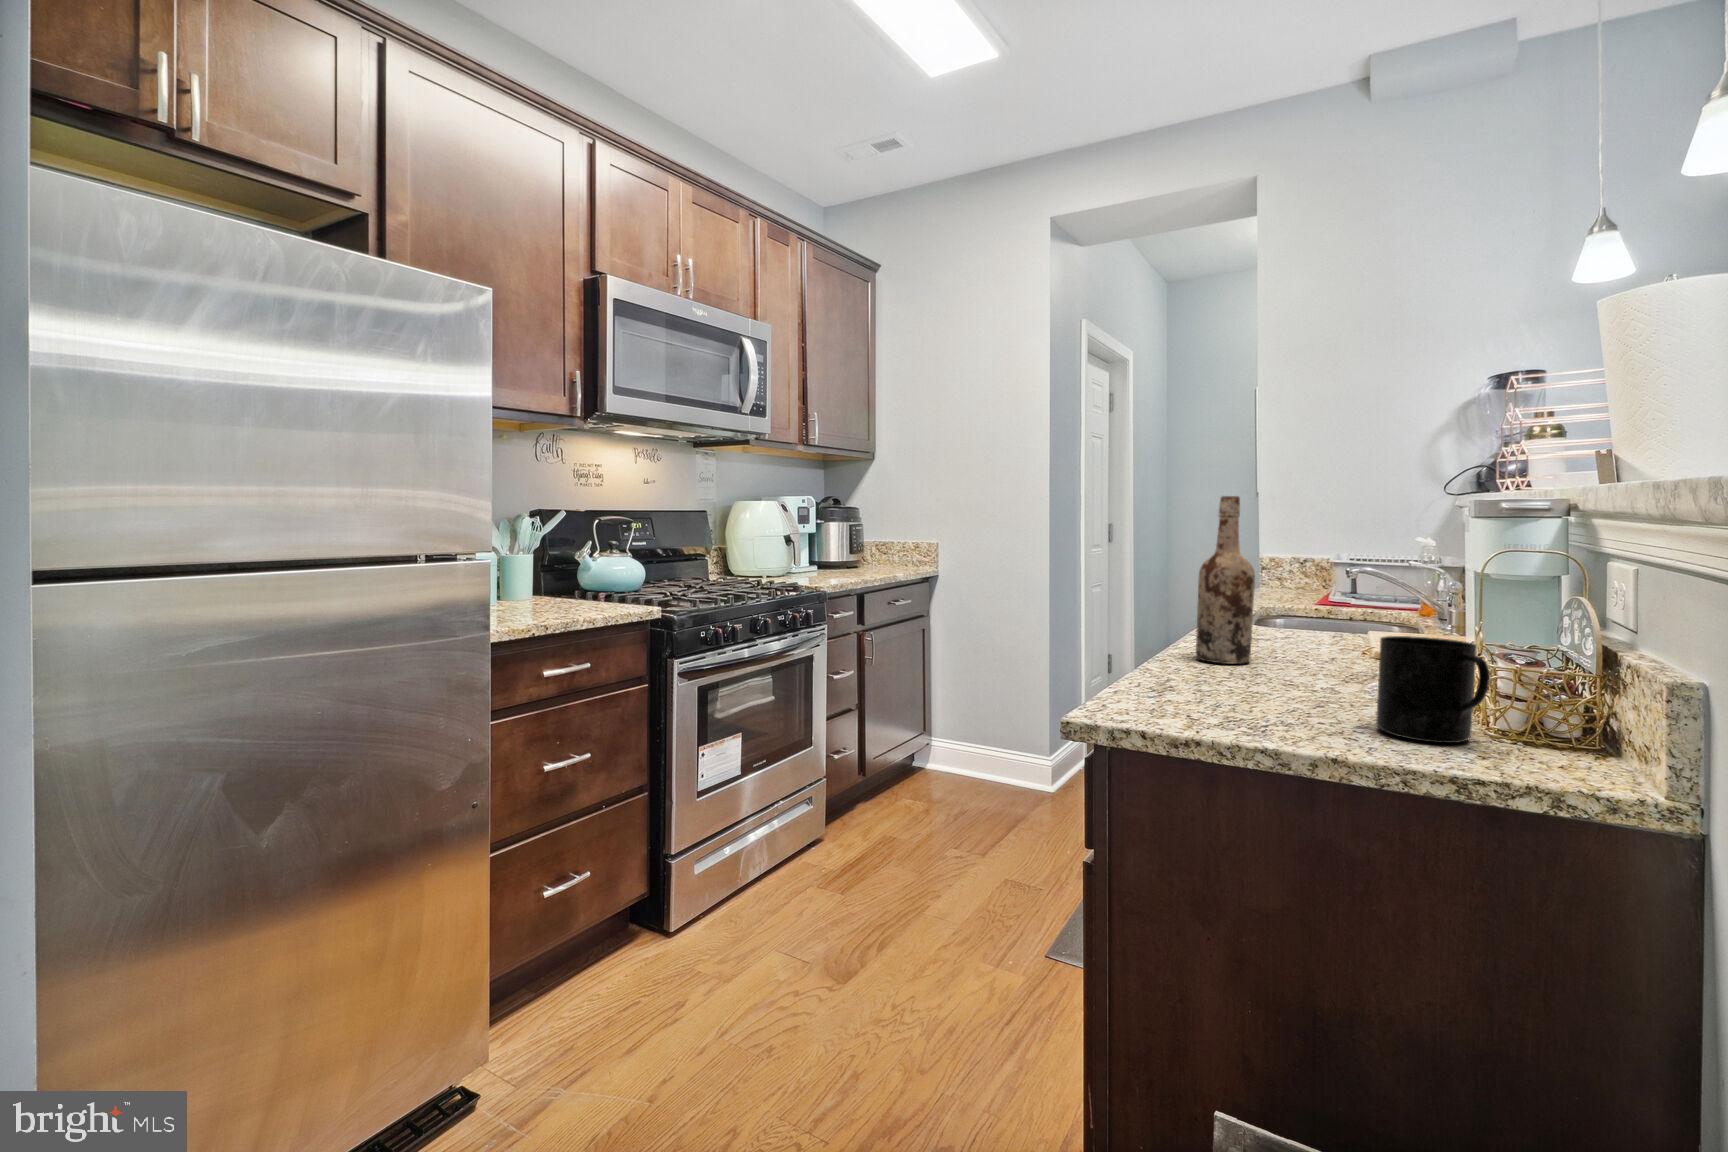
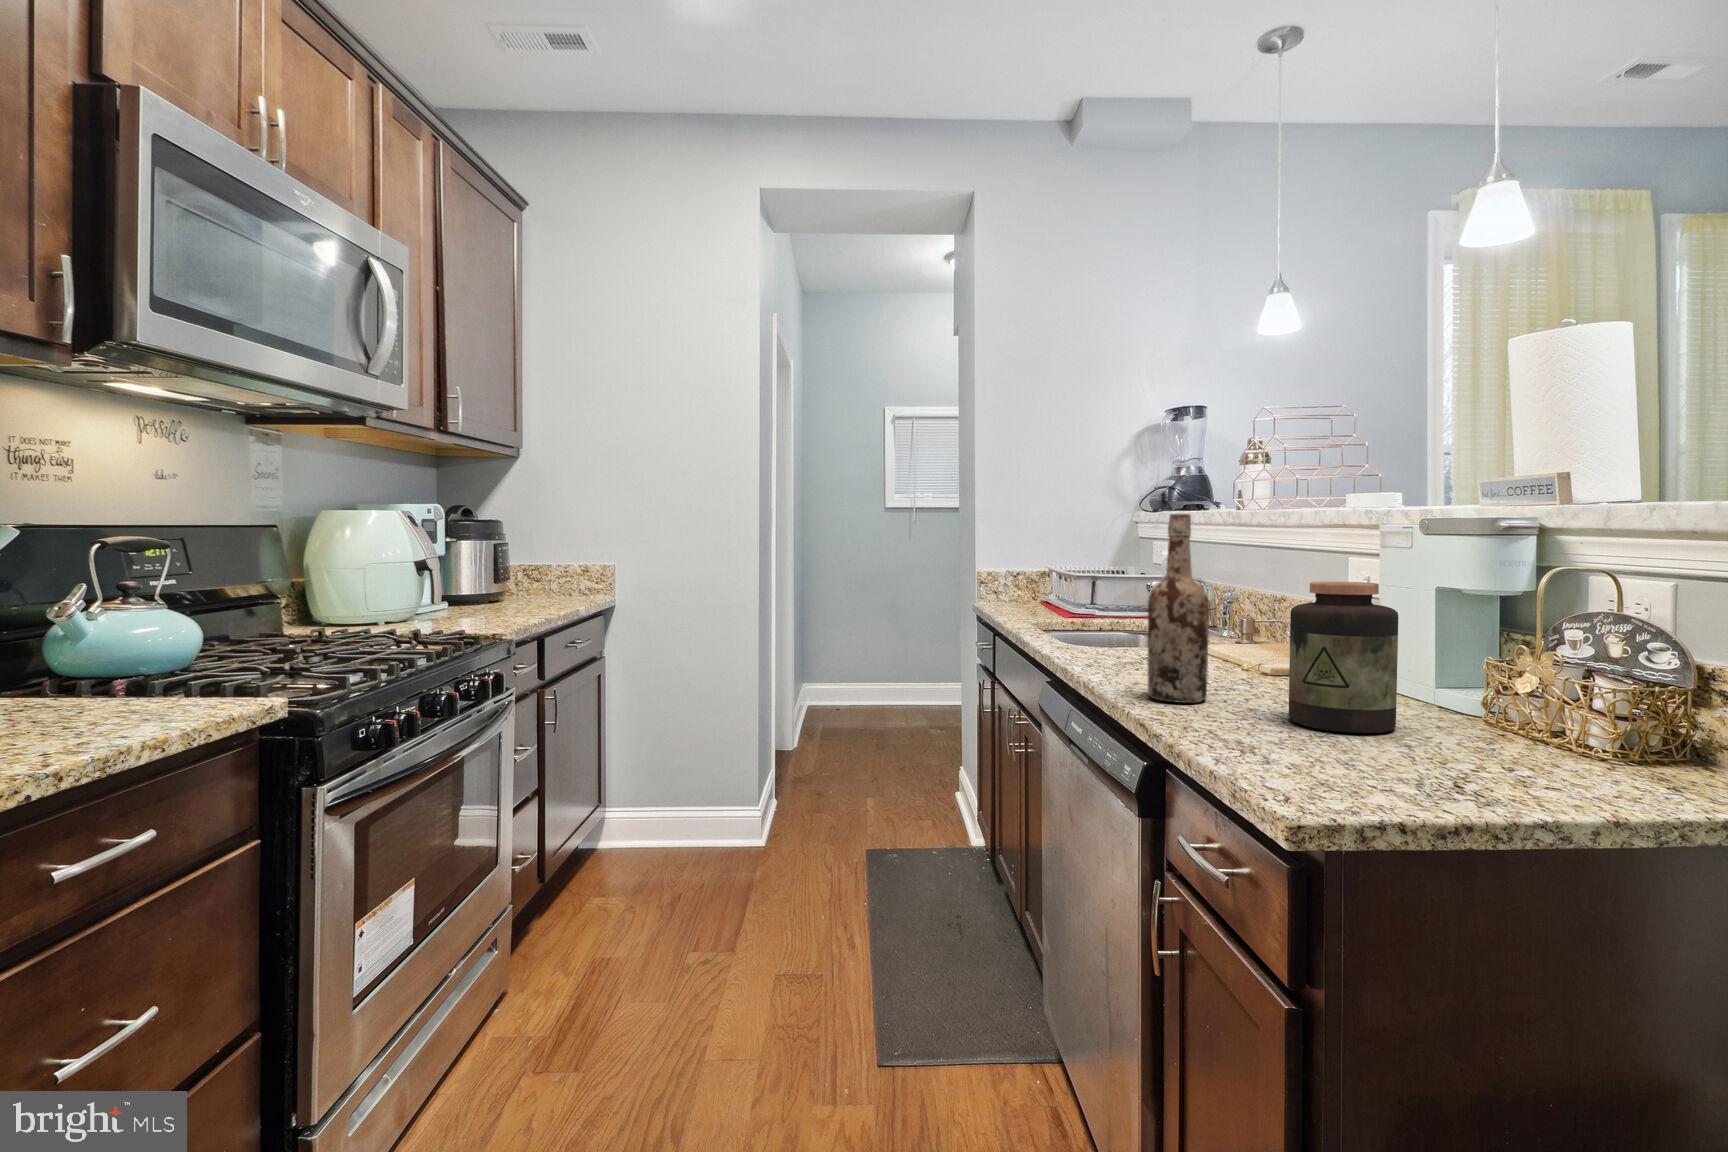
jar: none [1270,557,1374,696] -> present [1289,582,1398,733]
mug: present [1376,636,1490,743] -> none [1517,667,1663,781]

